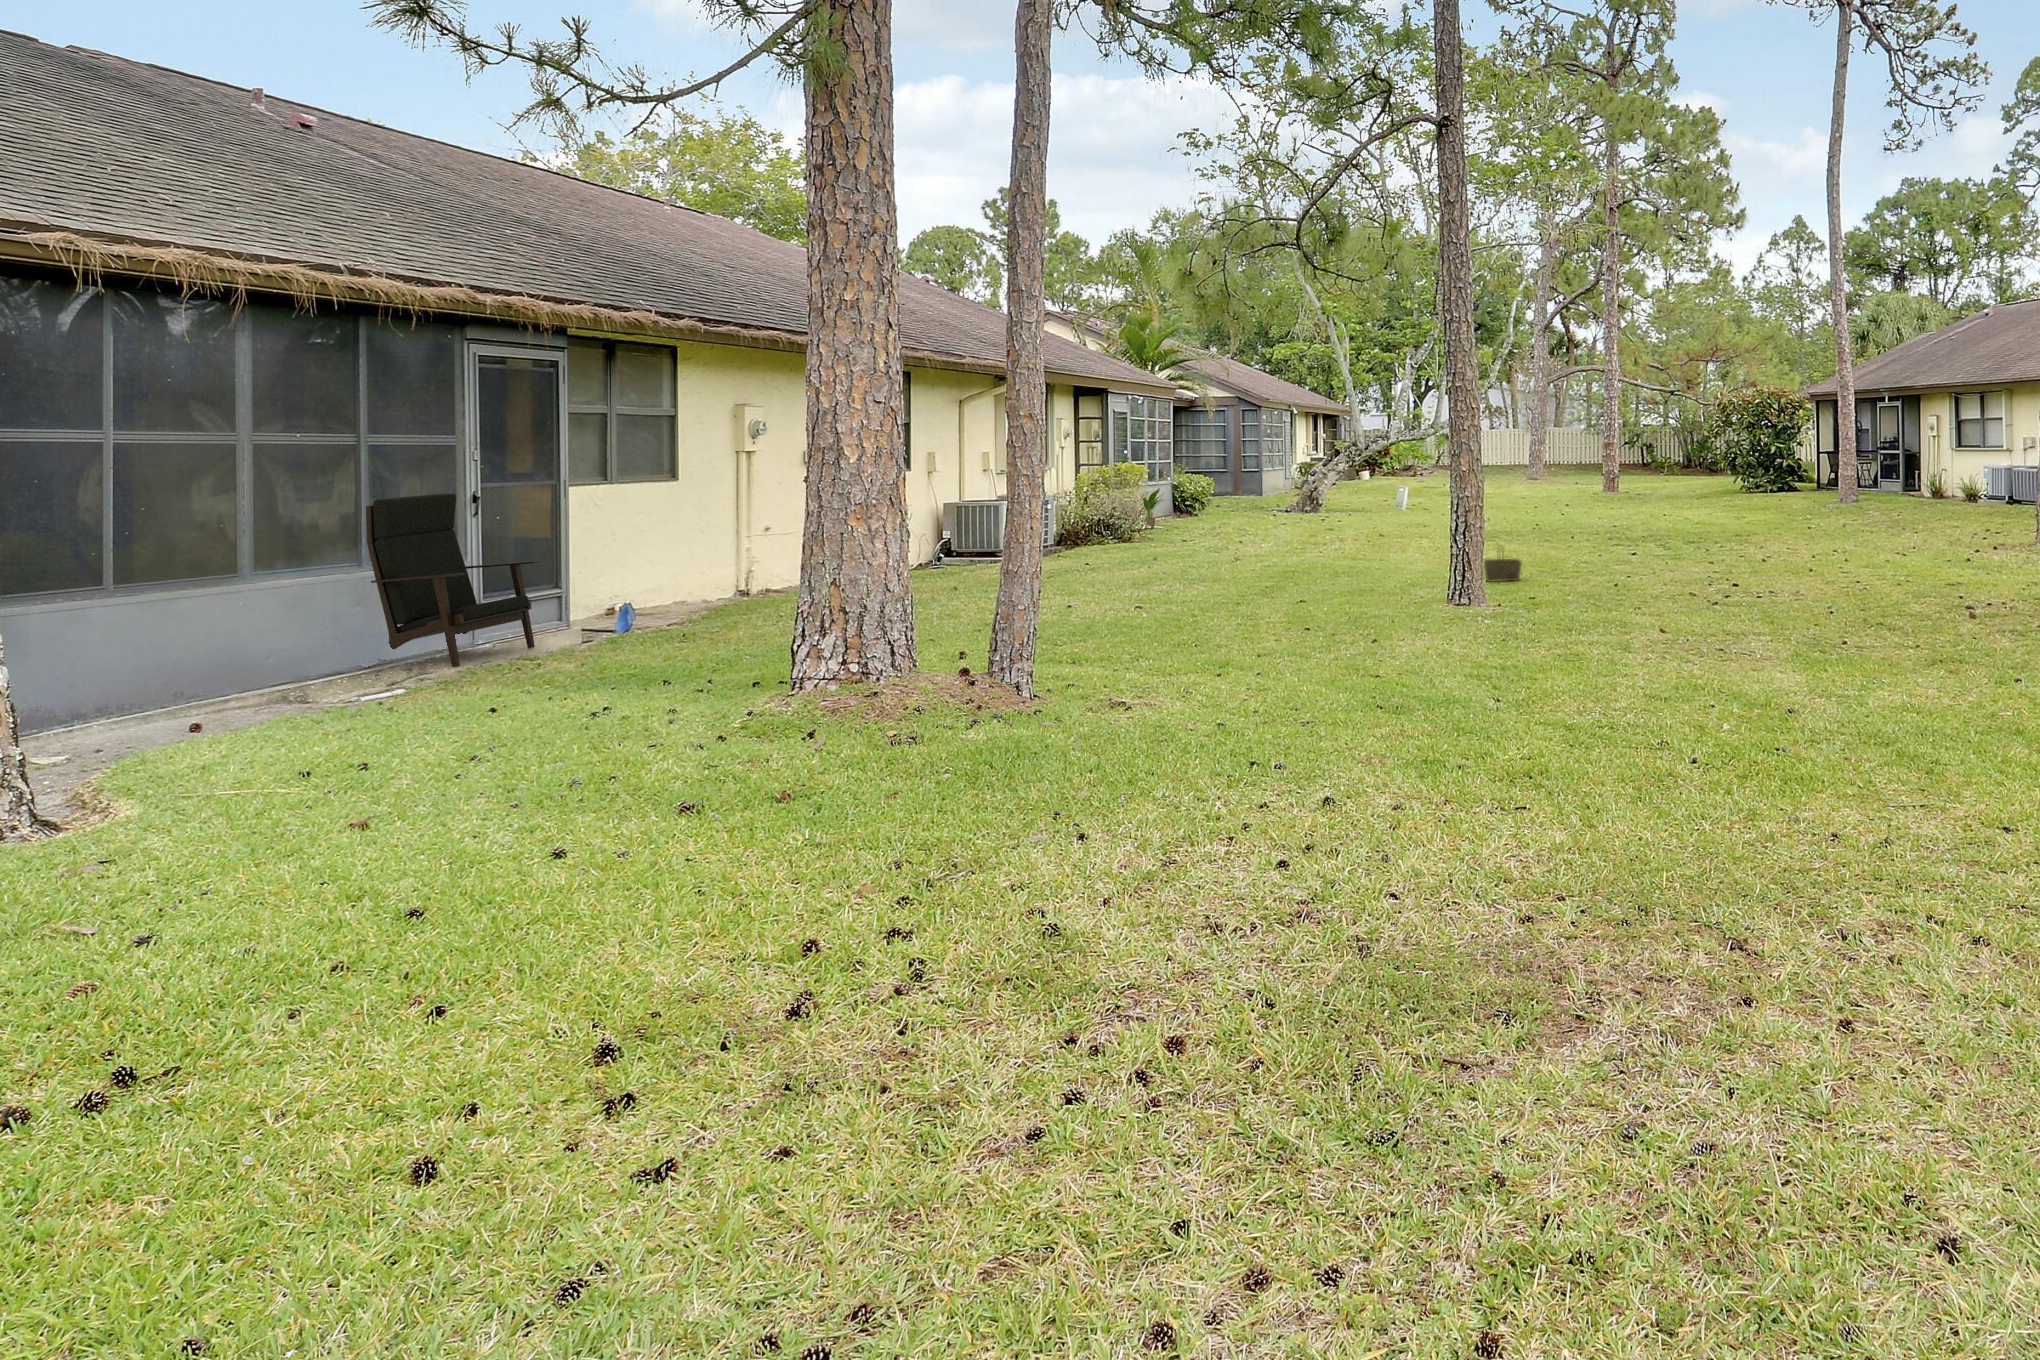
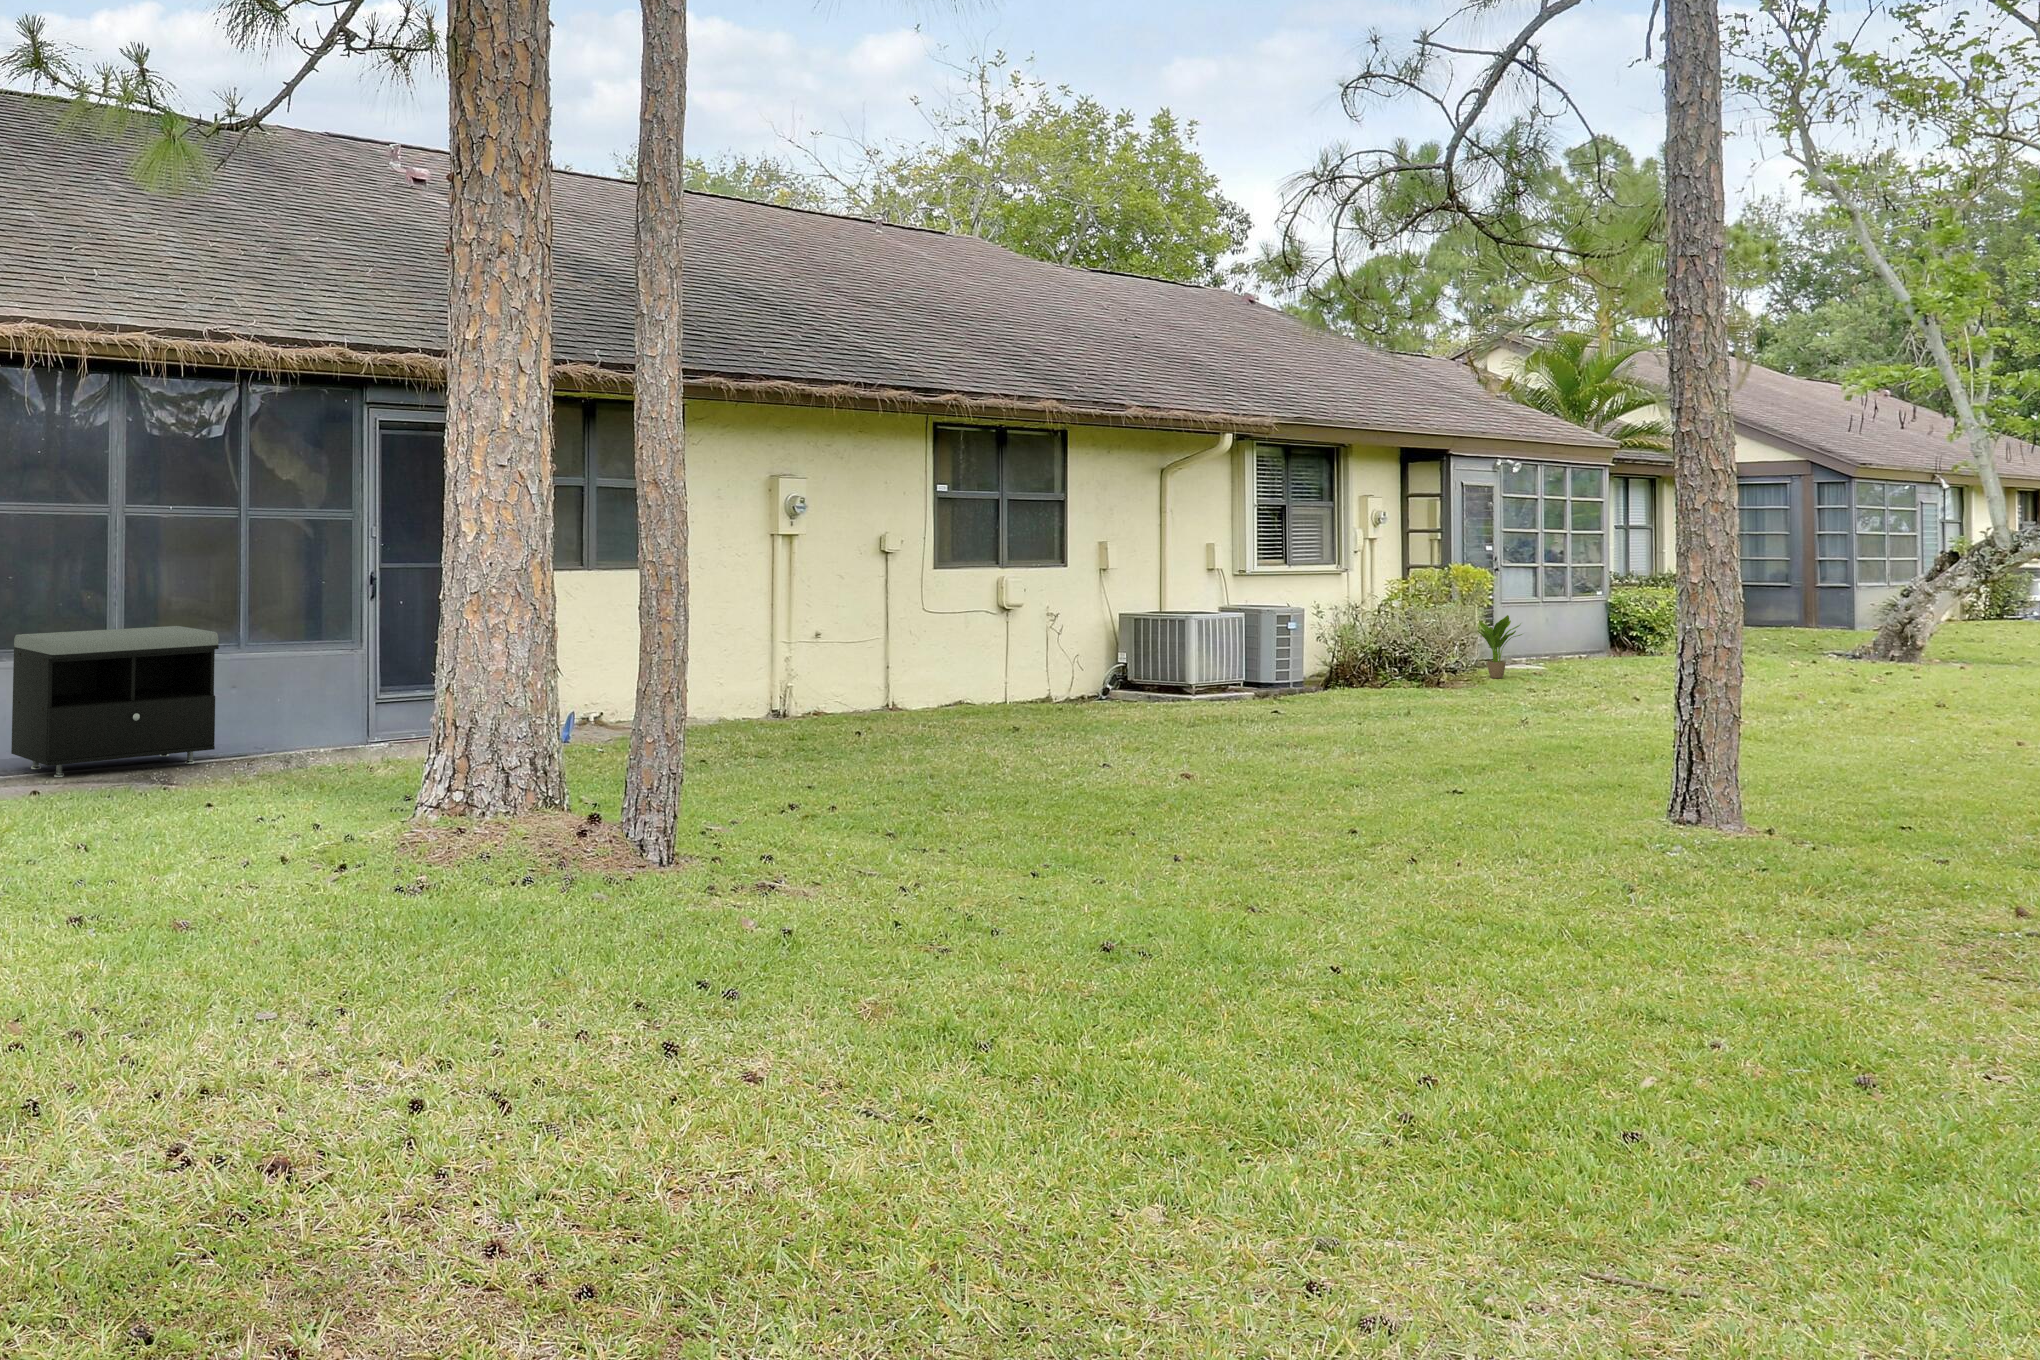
lounge chair: present [366,494,540,667] -> none [236,569,397,761]
basket: present [1482,546,1522,582] -> none [1739,774,1828,849]
storage bench: none [146,555,392,710] -> present [11,626,219,777]

